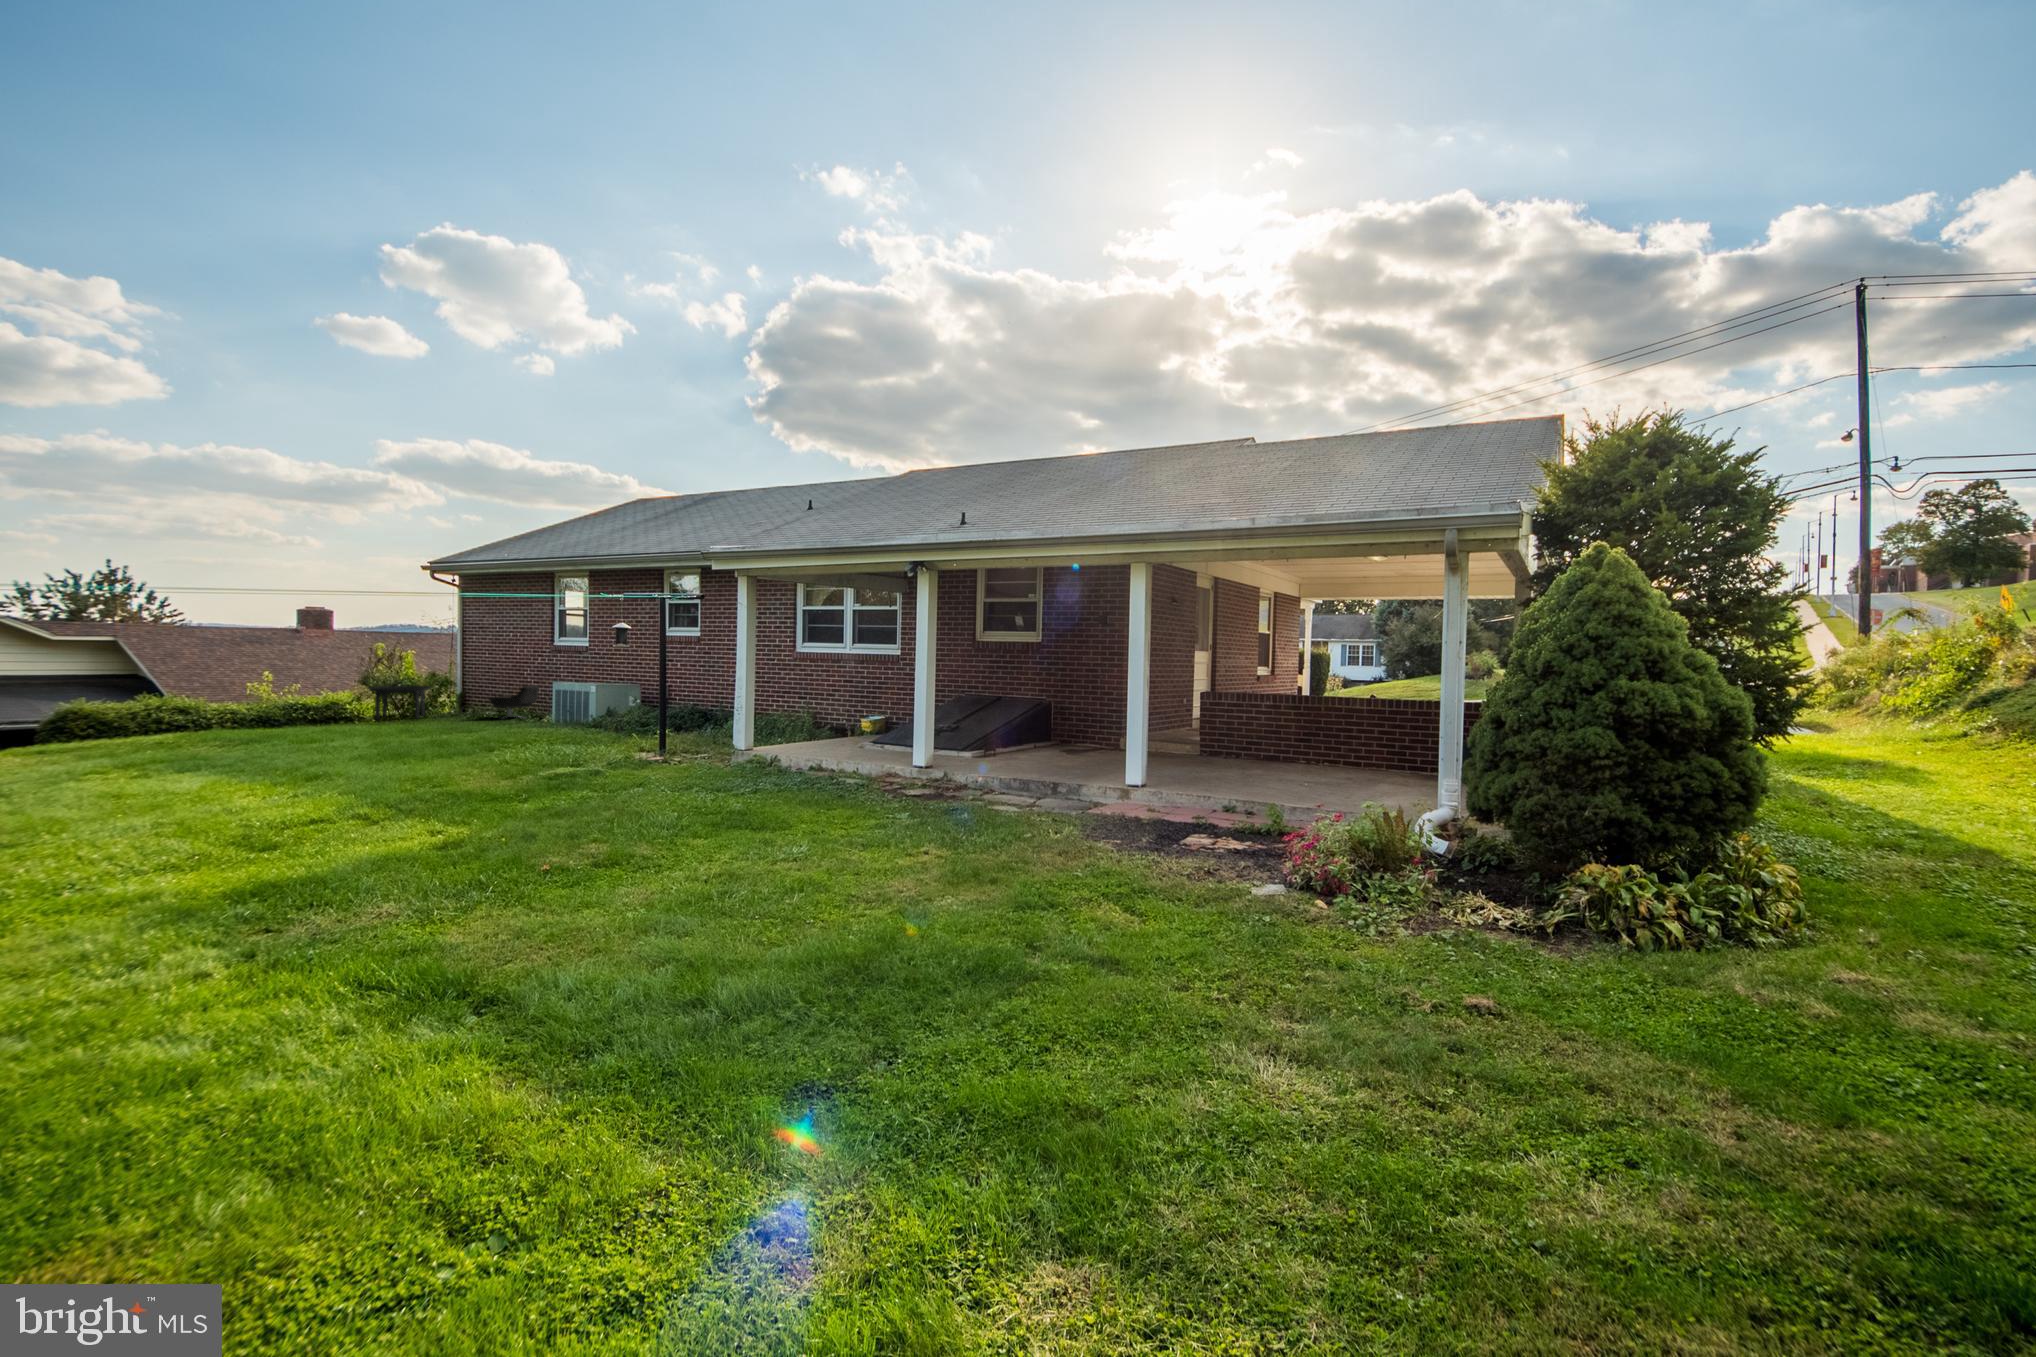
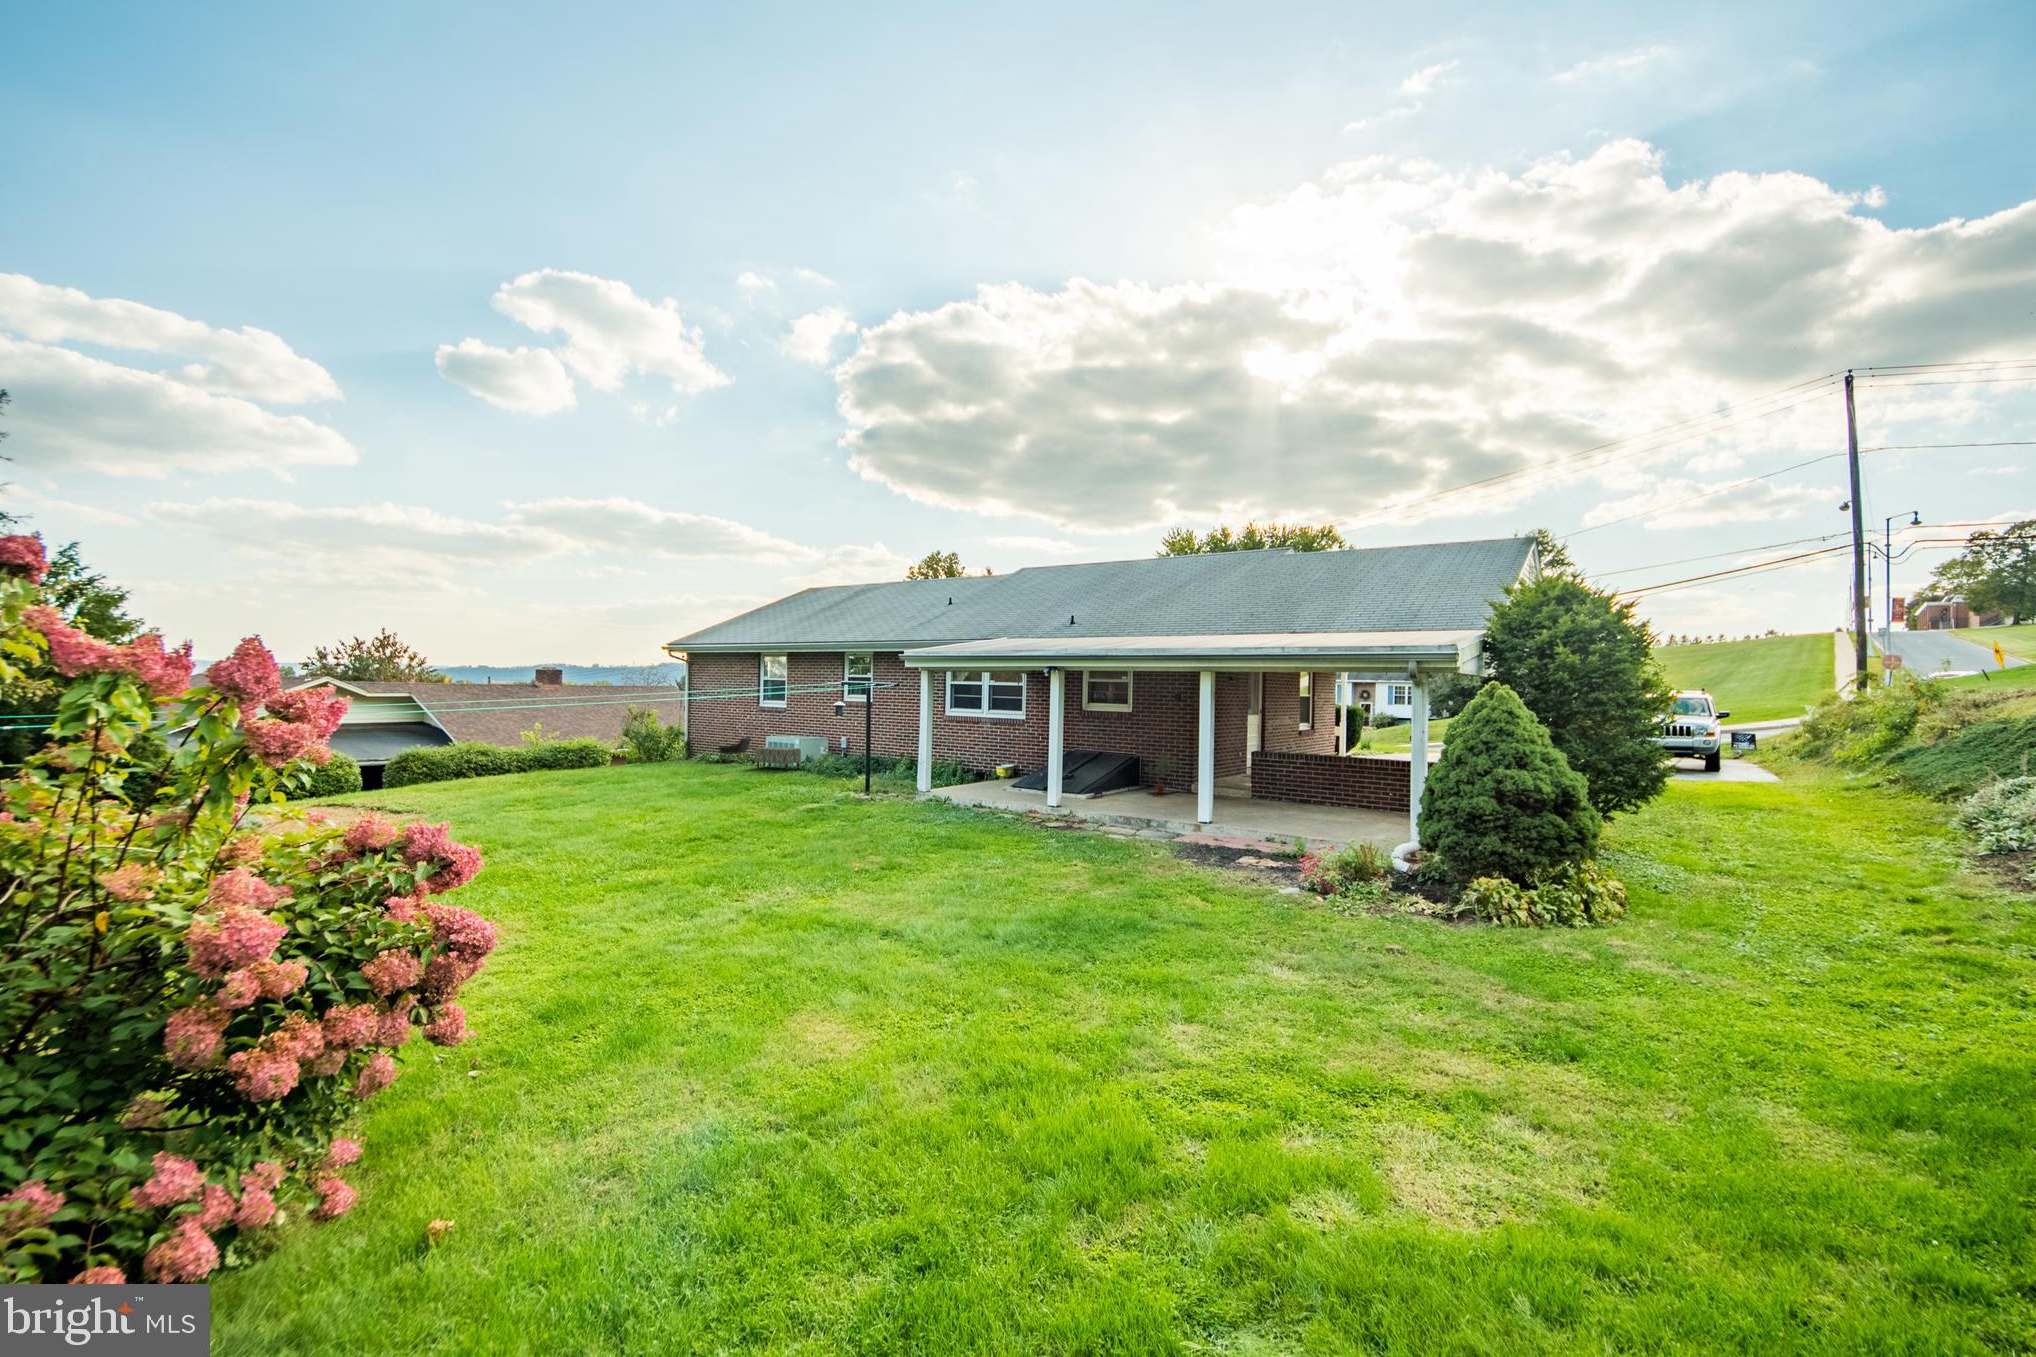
round table: present [369,686,431,719] -> none [634,737,676,763]
potted tree: none [1058,695,1102,752] -> present [1147,752,1176,794]
bench: none [535,697,599,728] -> present [755,747,801,770]

